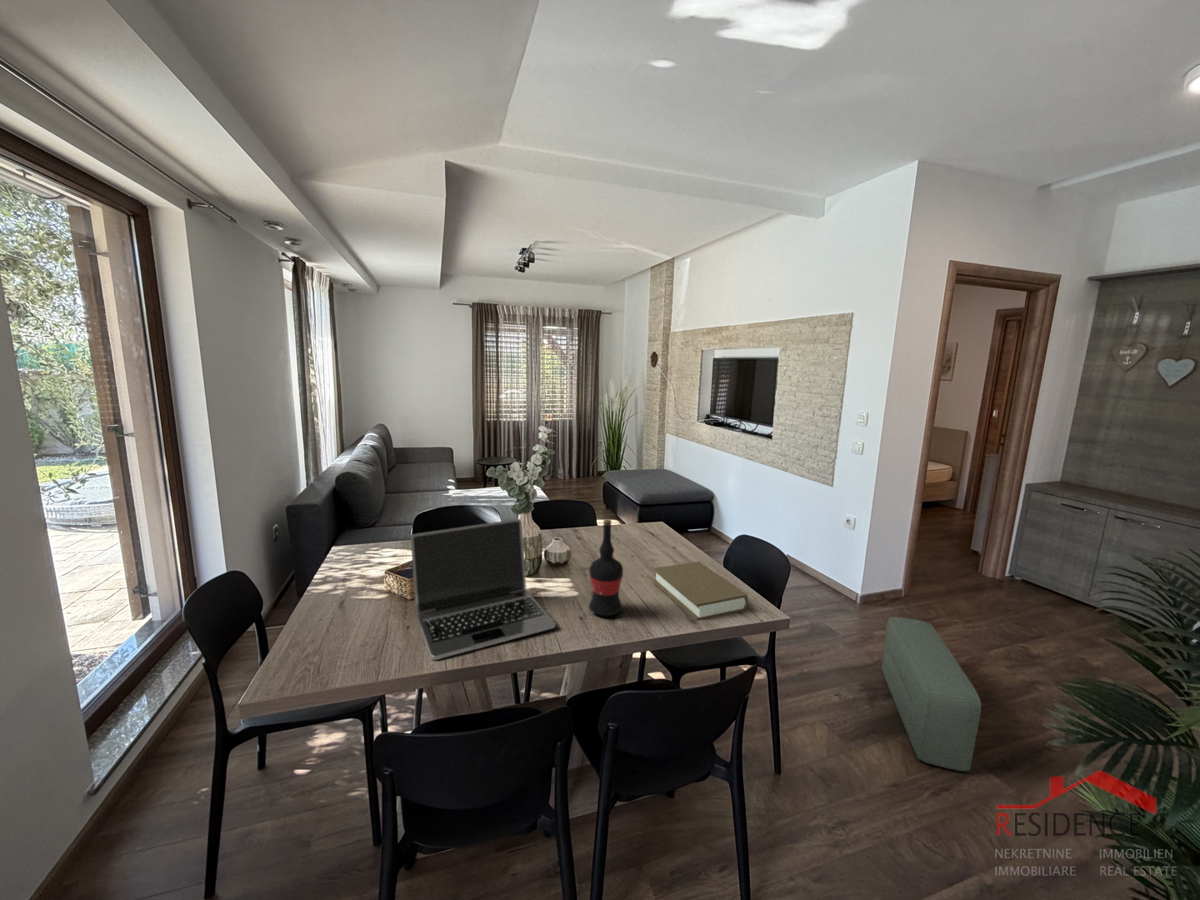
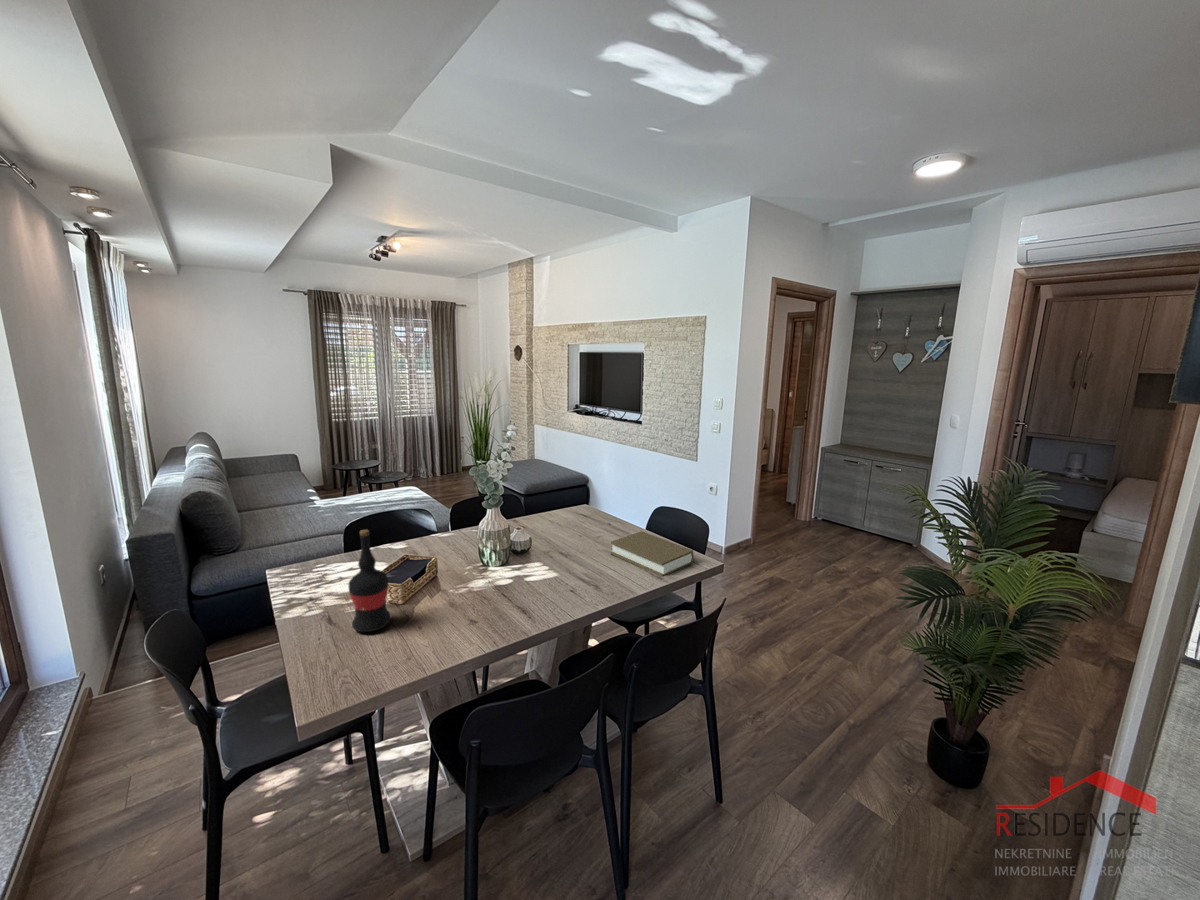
laptop: present [410,519,555,660] -> none [410,512,557,648]
wine bottle: present [589,519,623,616] -> present [349,530,391,632]
pouf: present [882,617,981,771] -> none [753,557,831,658]

